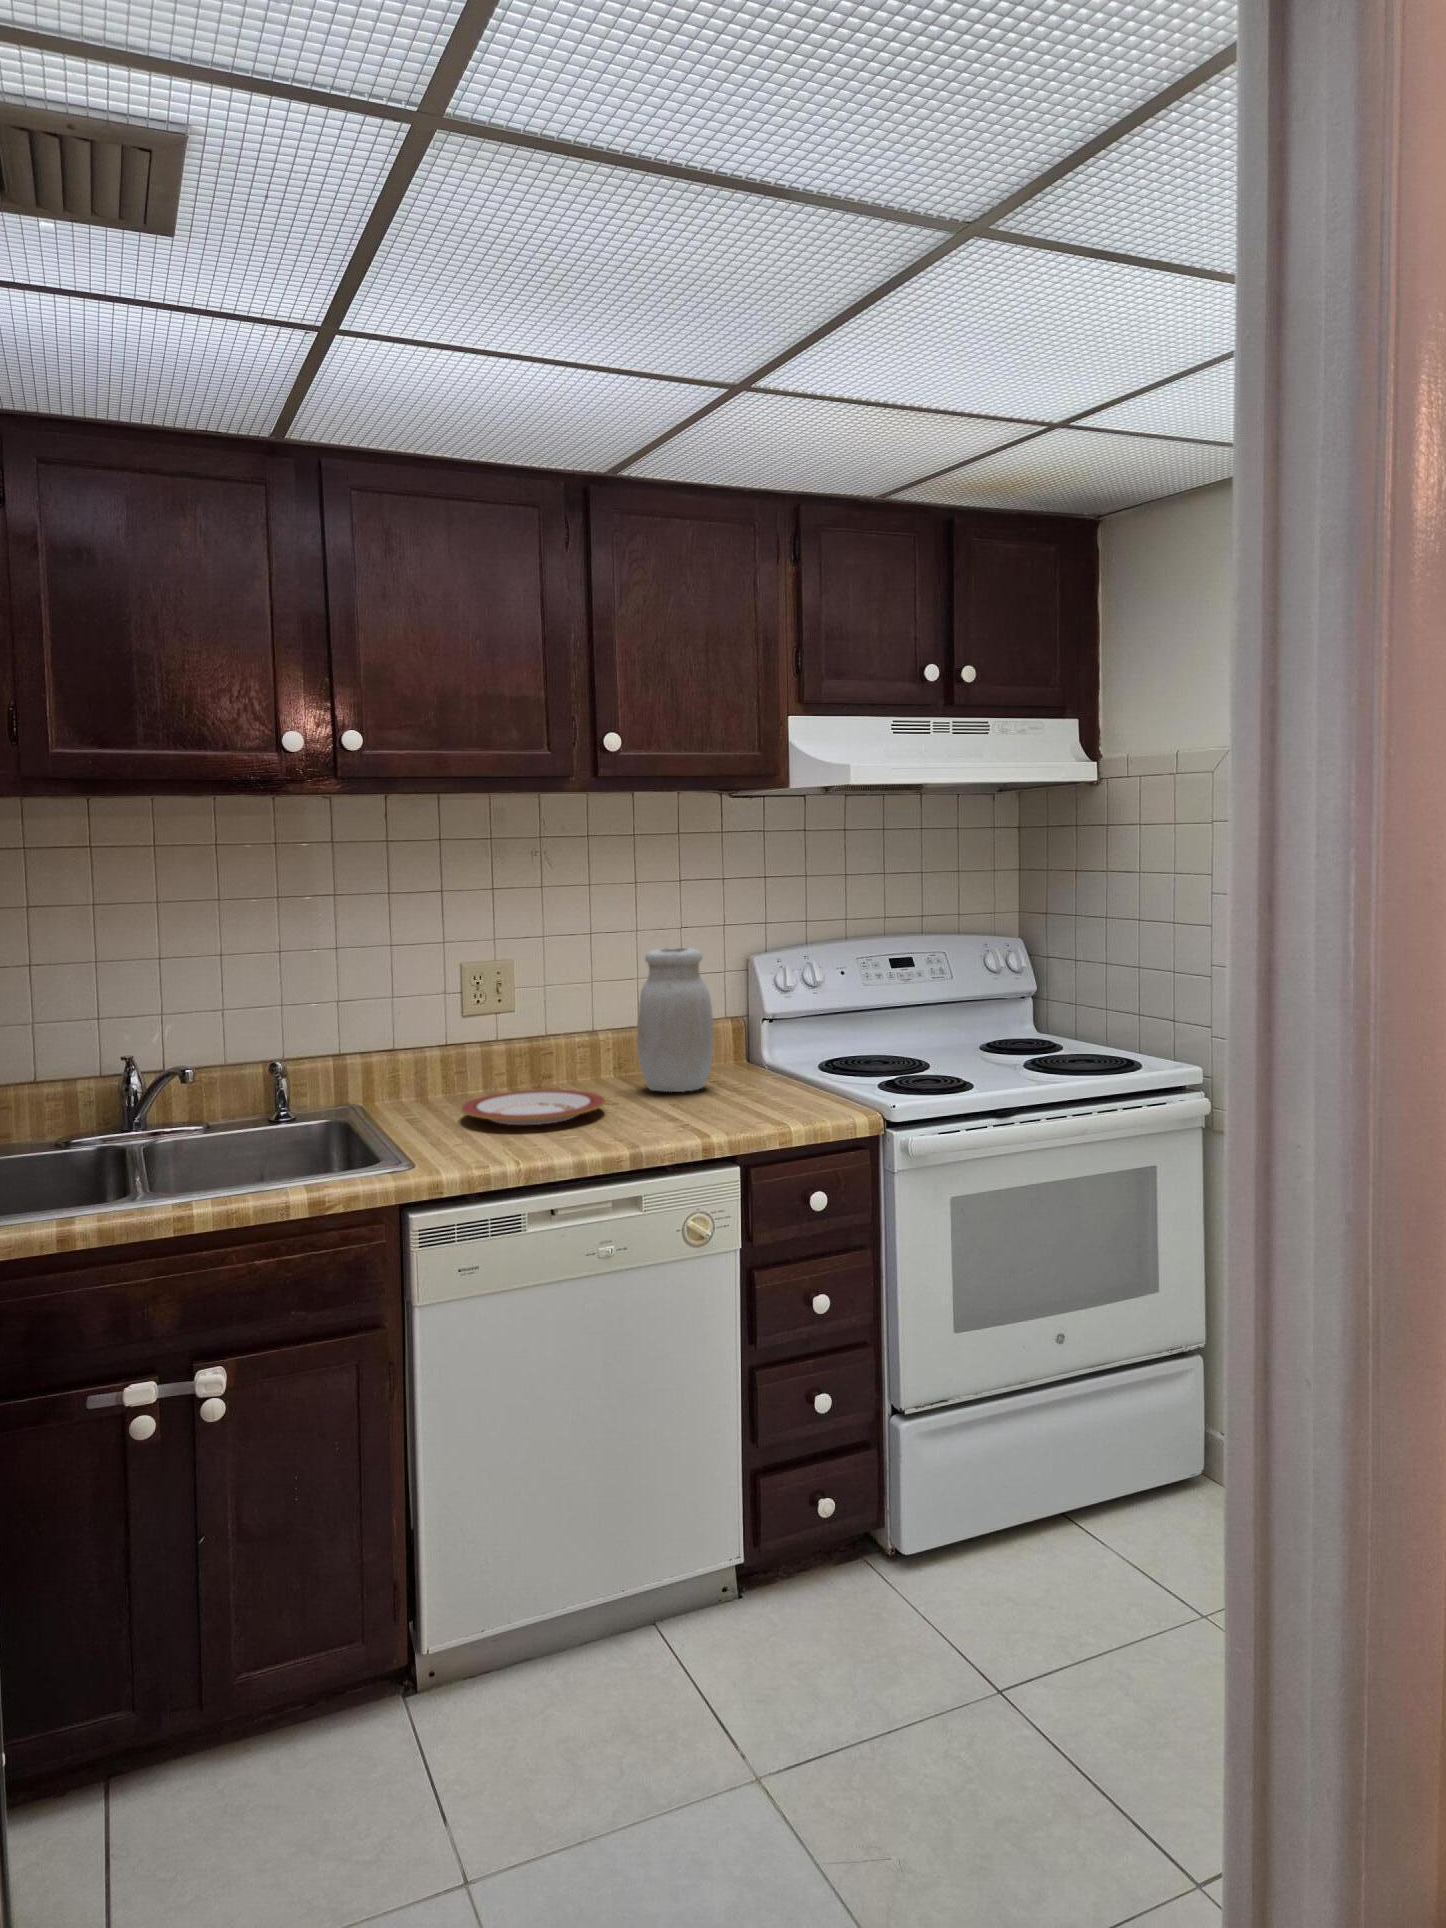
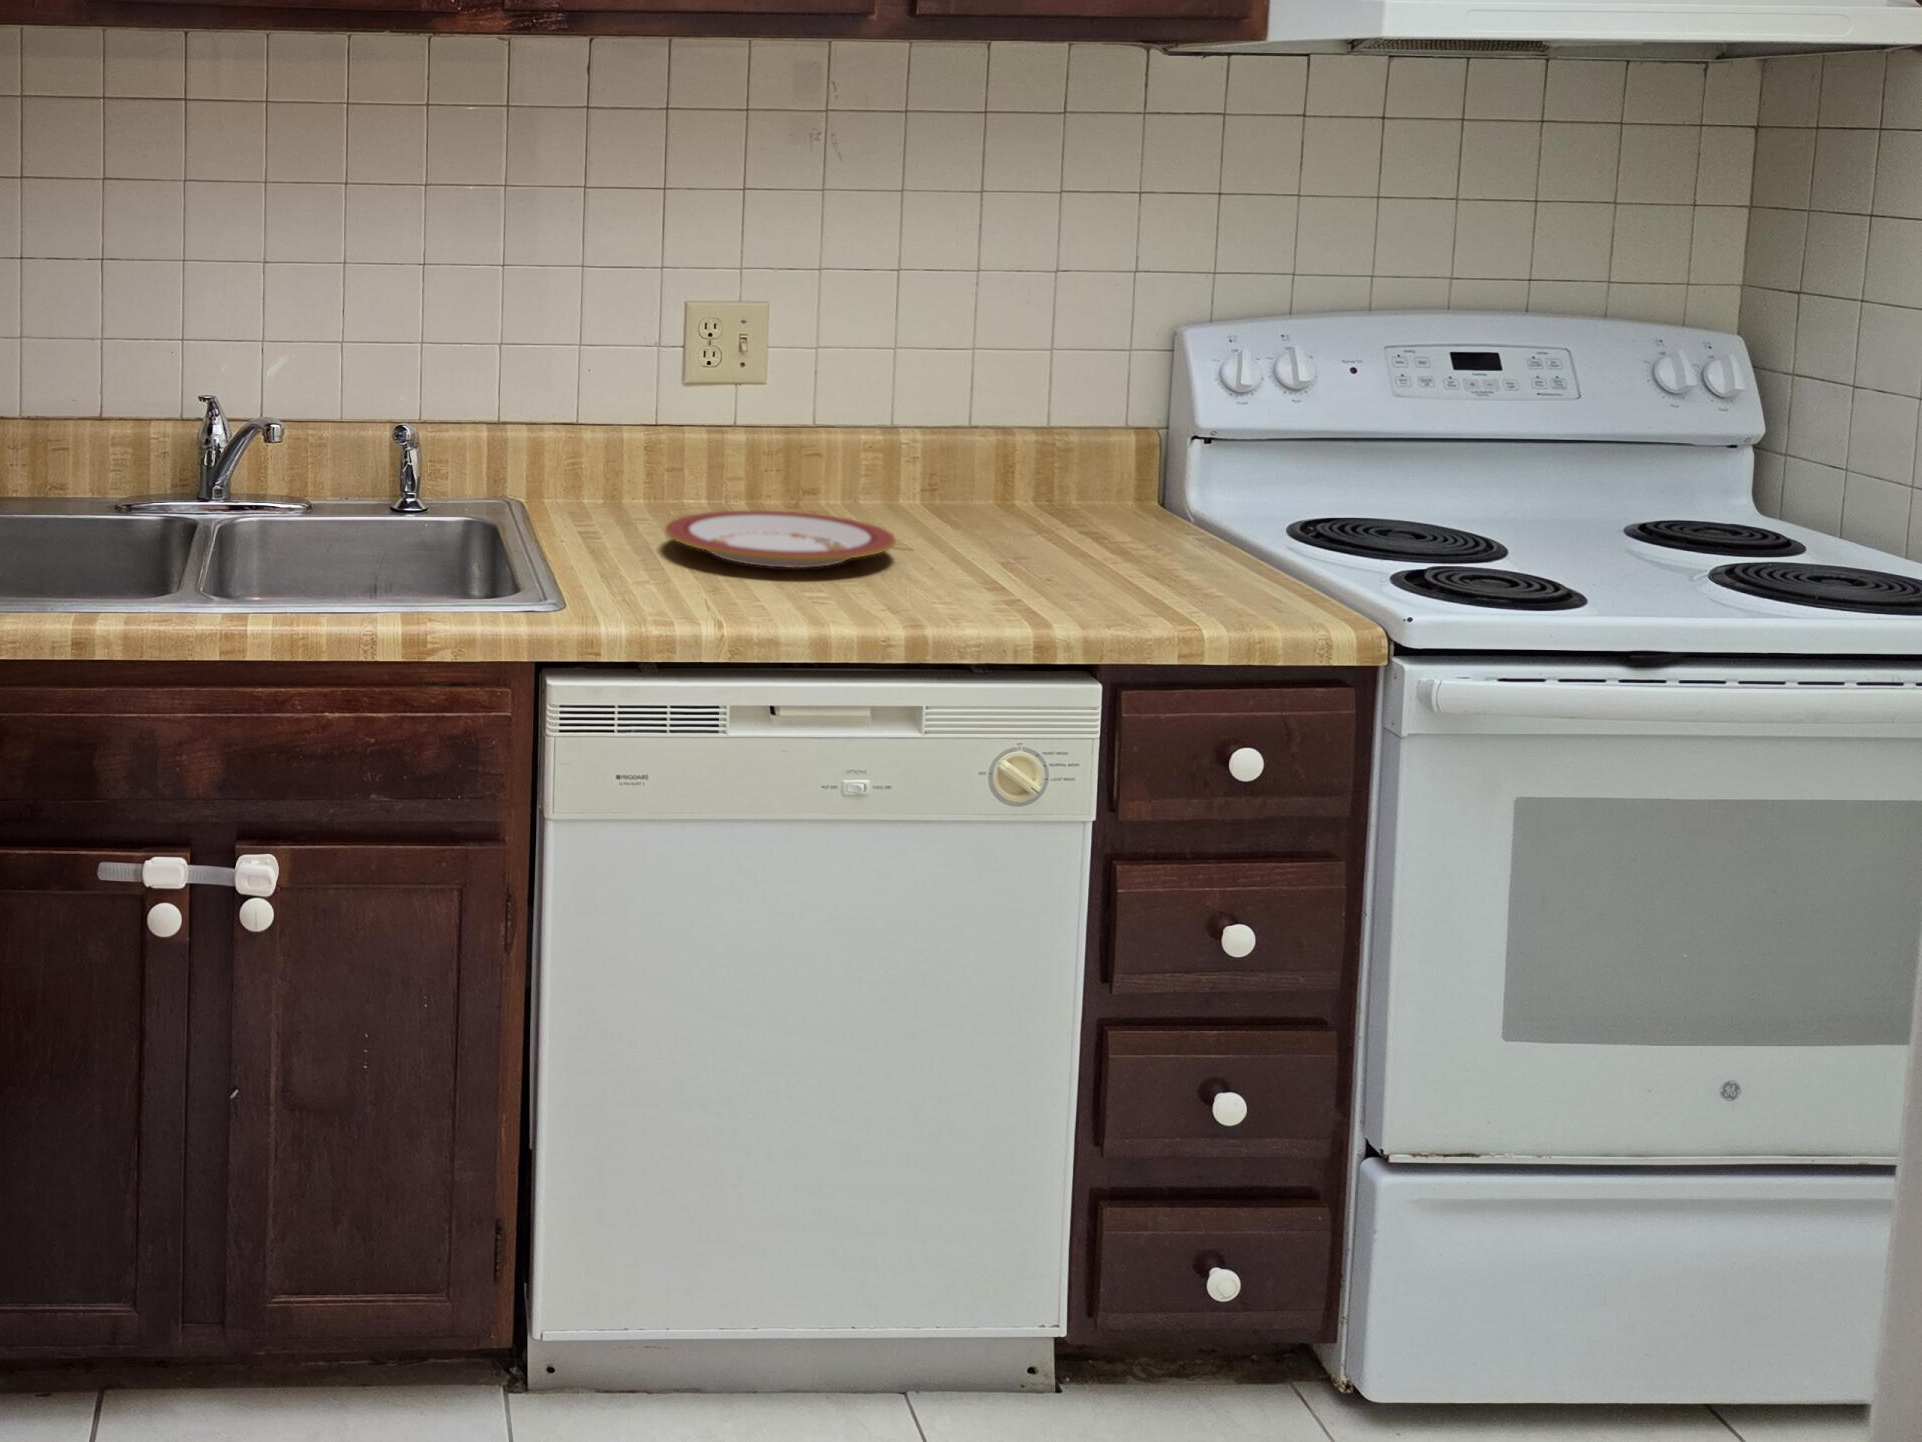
jar: present [637,948,713,1092] -> none [966,303,1098,543]

